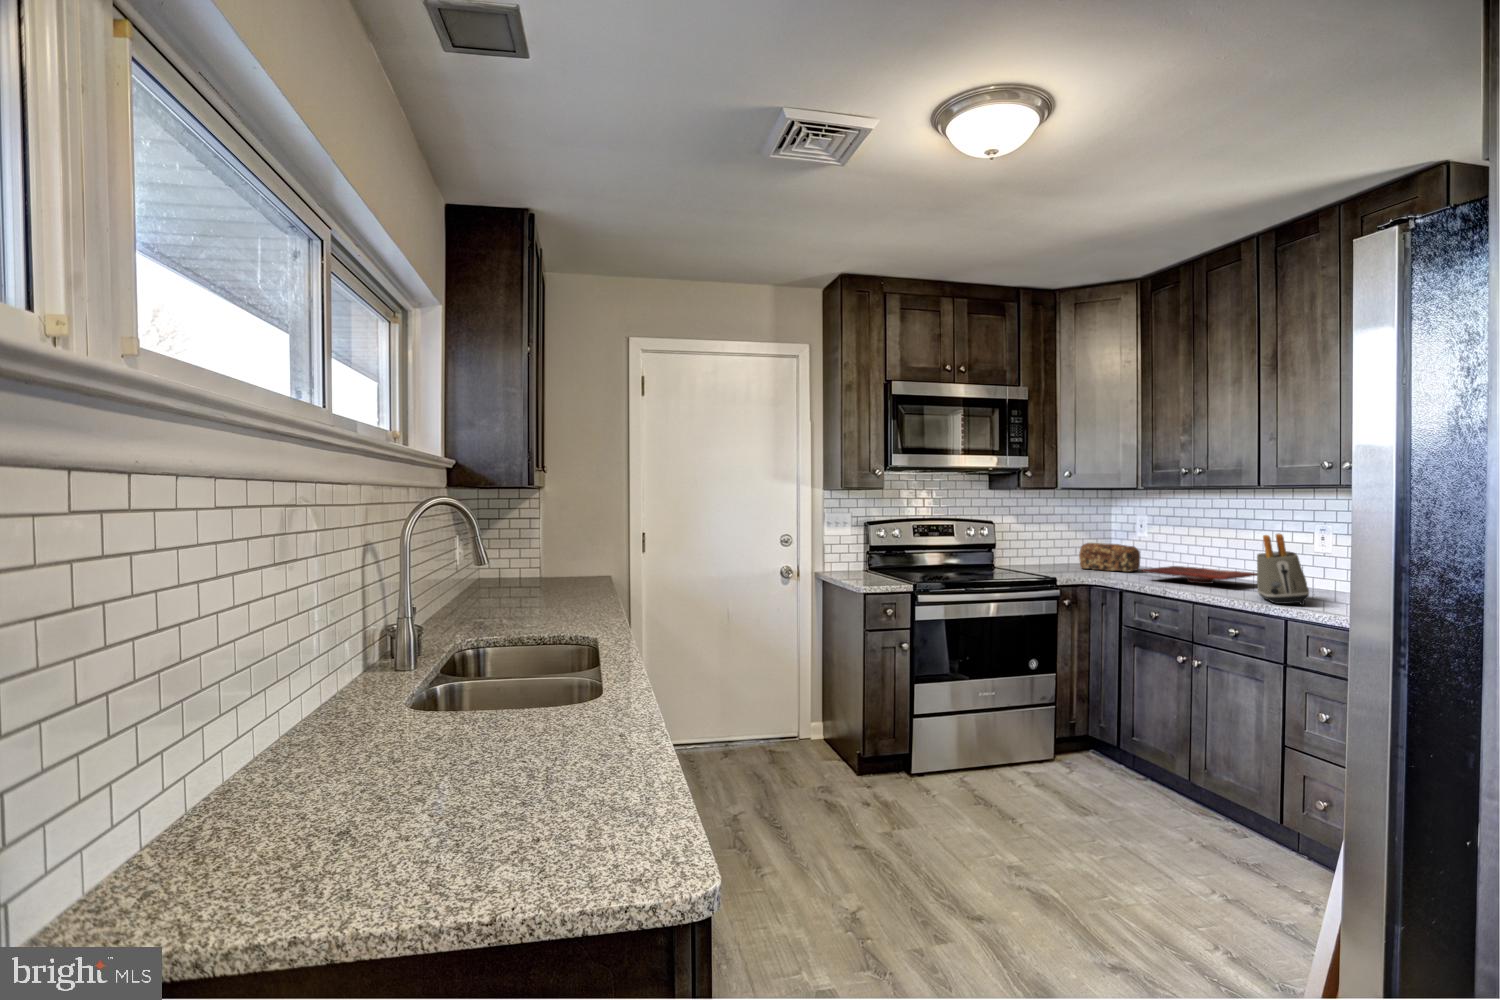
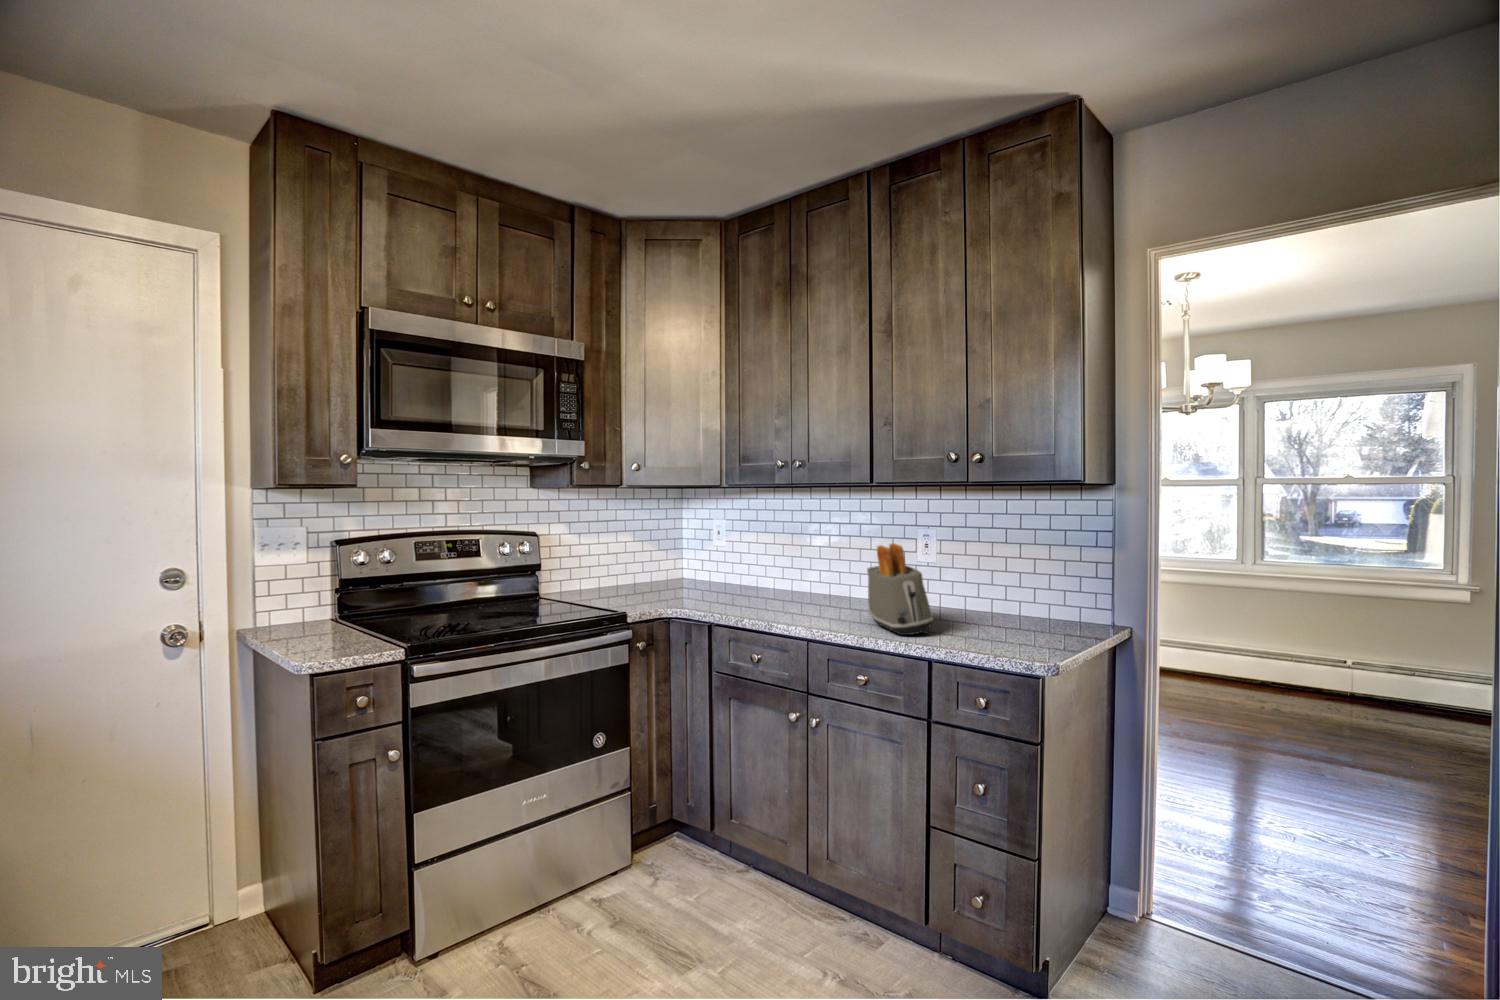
bread loaf: present [1079,543,1140,572] -> none [648,553,716,589]
cutting board: present [1142,566,1257,584] -> none [730,579,848,603]

